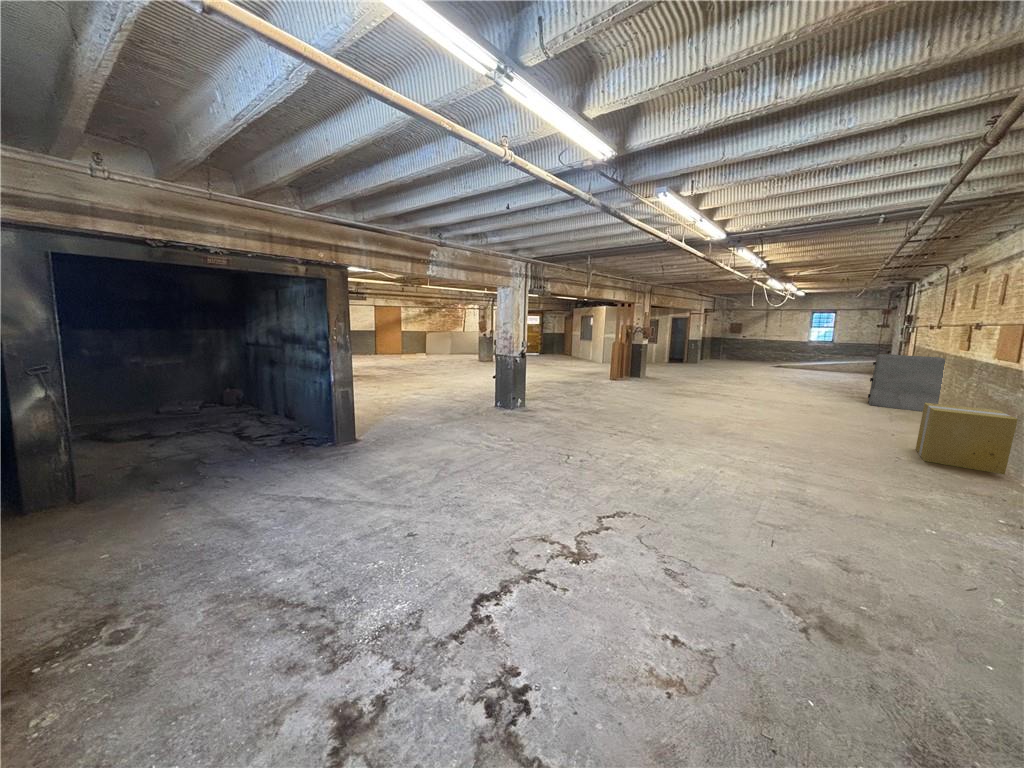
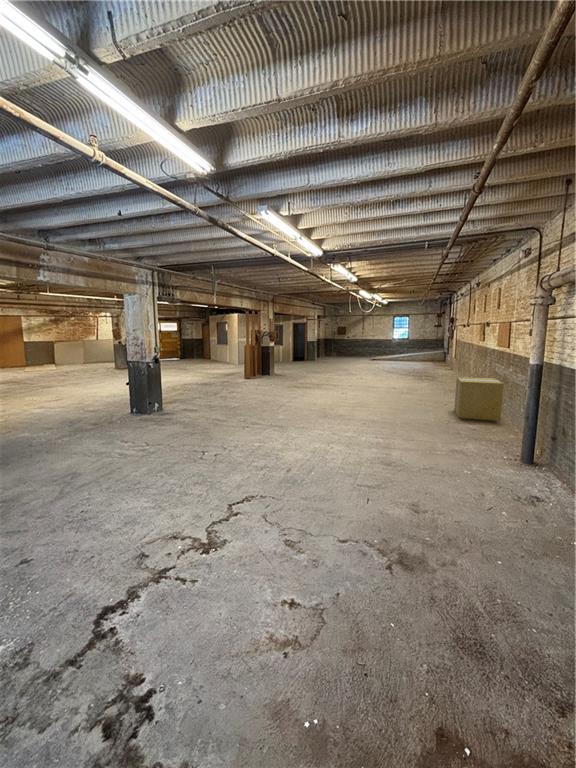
filing cabinet: present [868,354,945,411] -> none [427,345,468,384]

